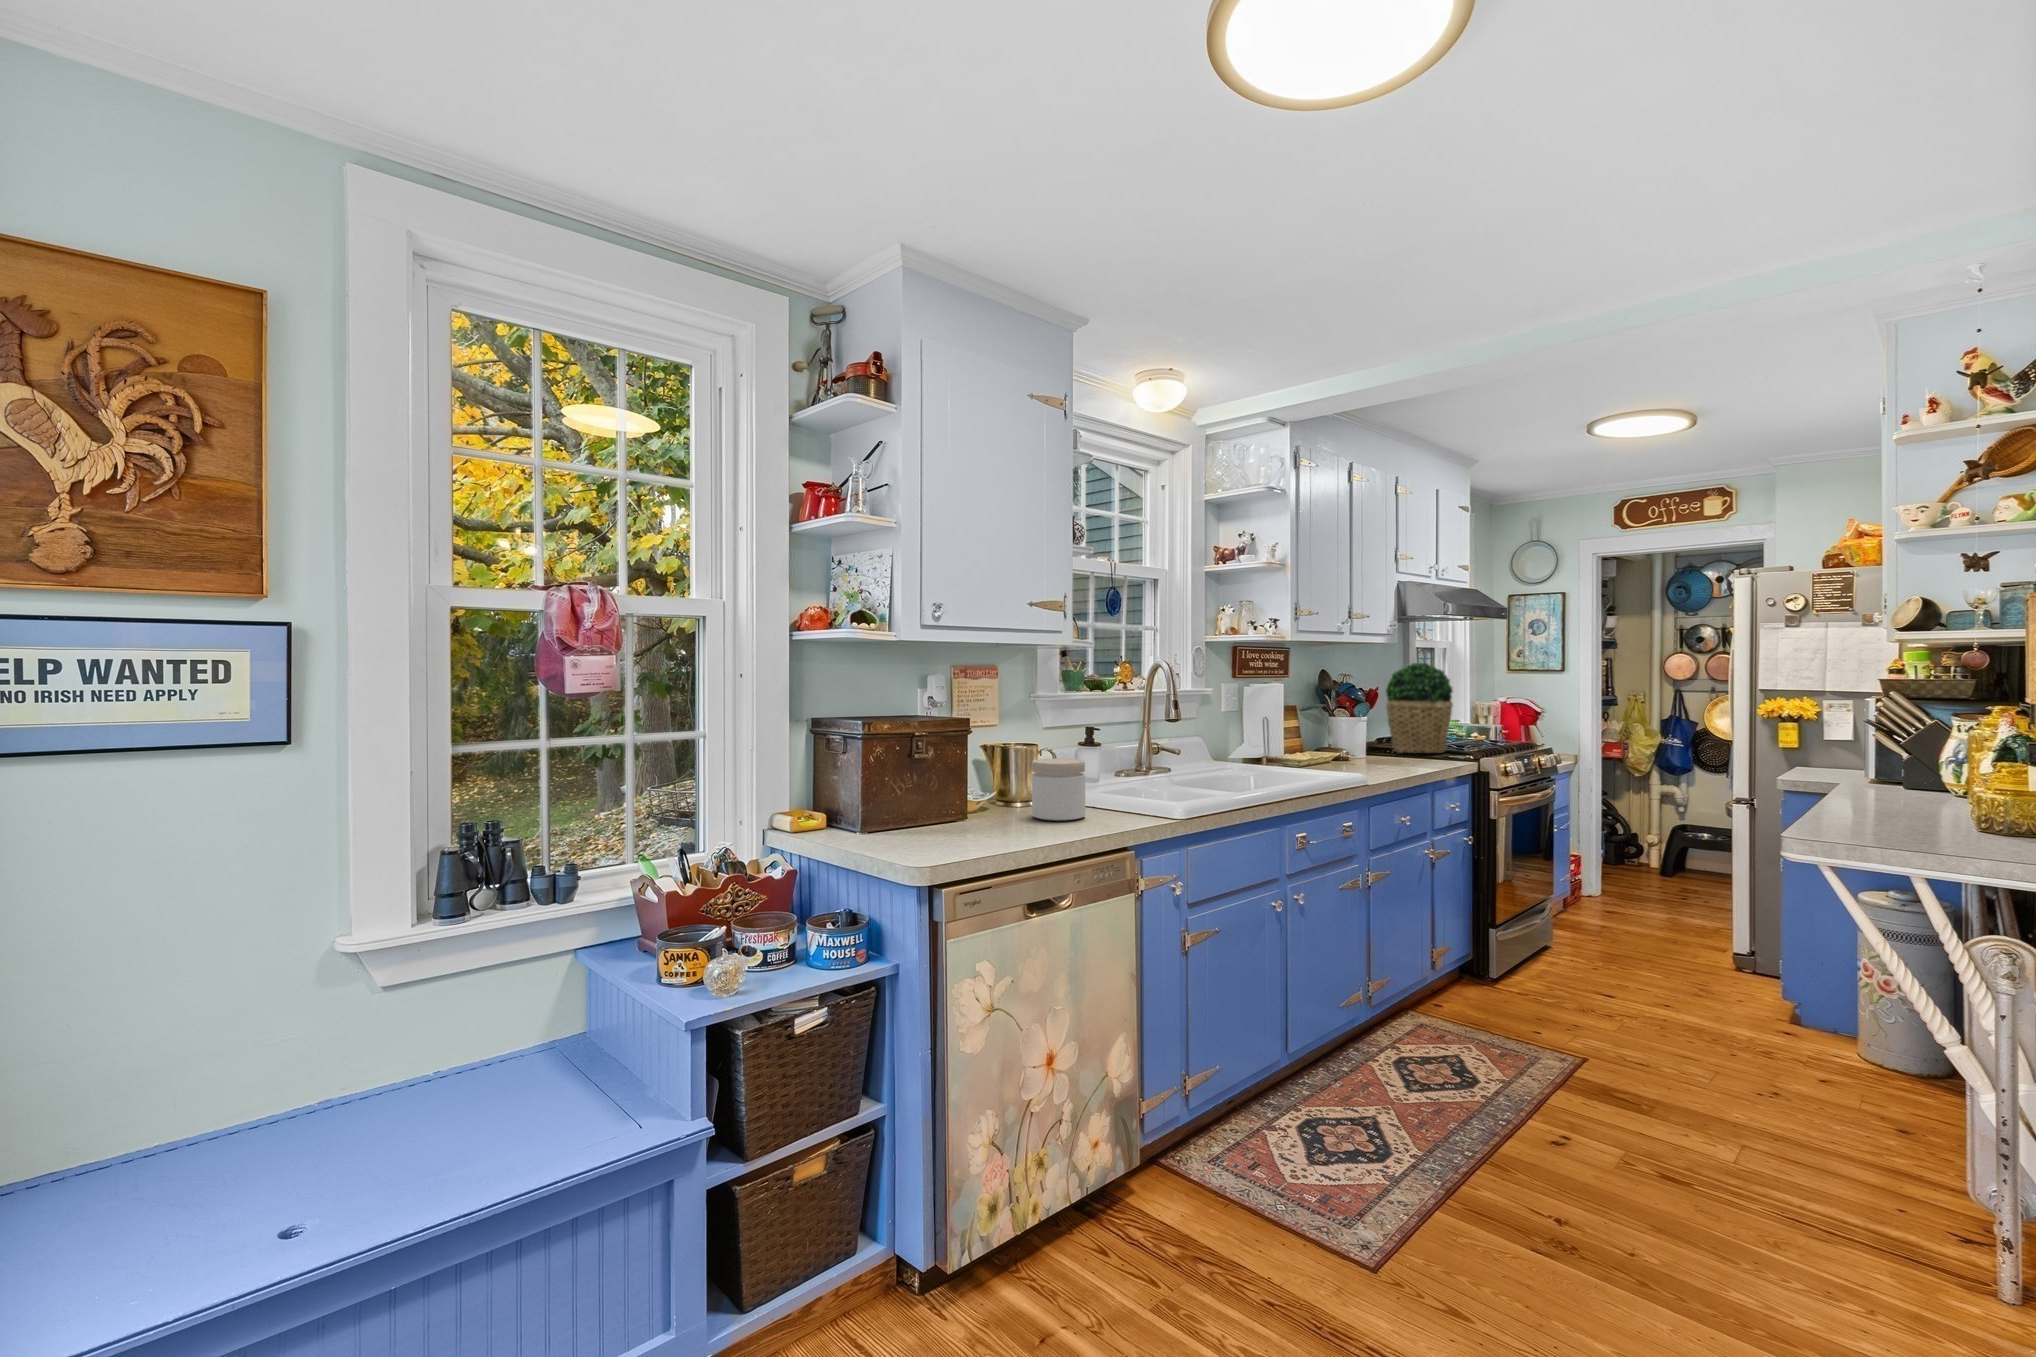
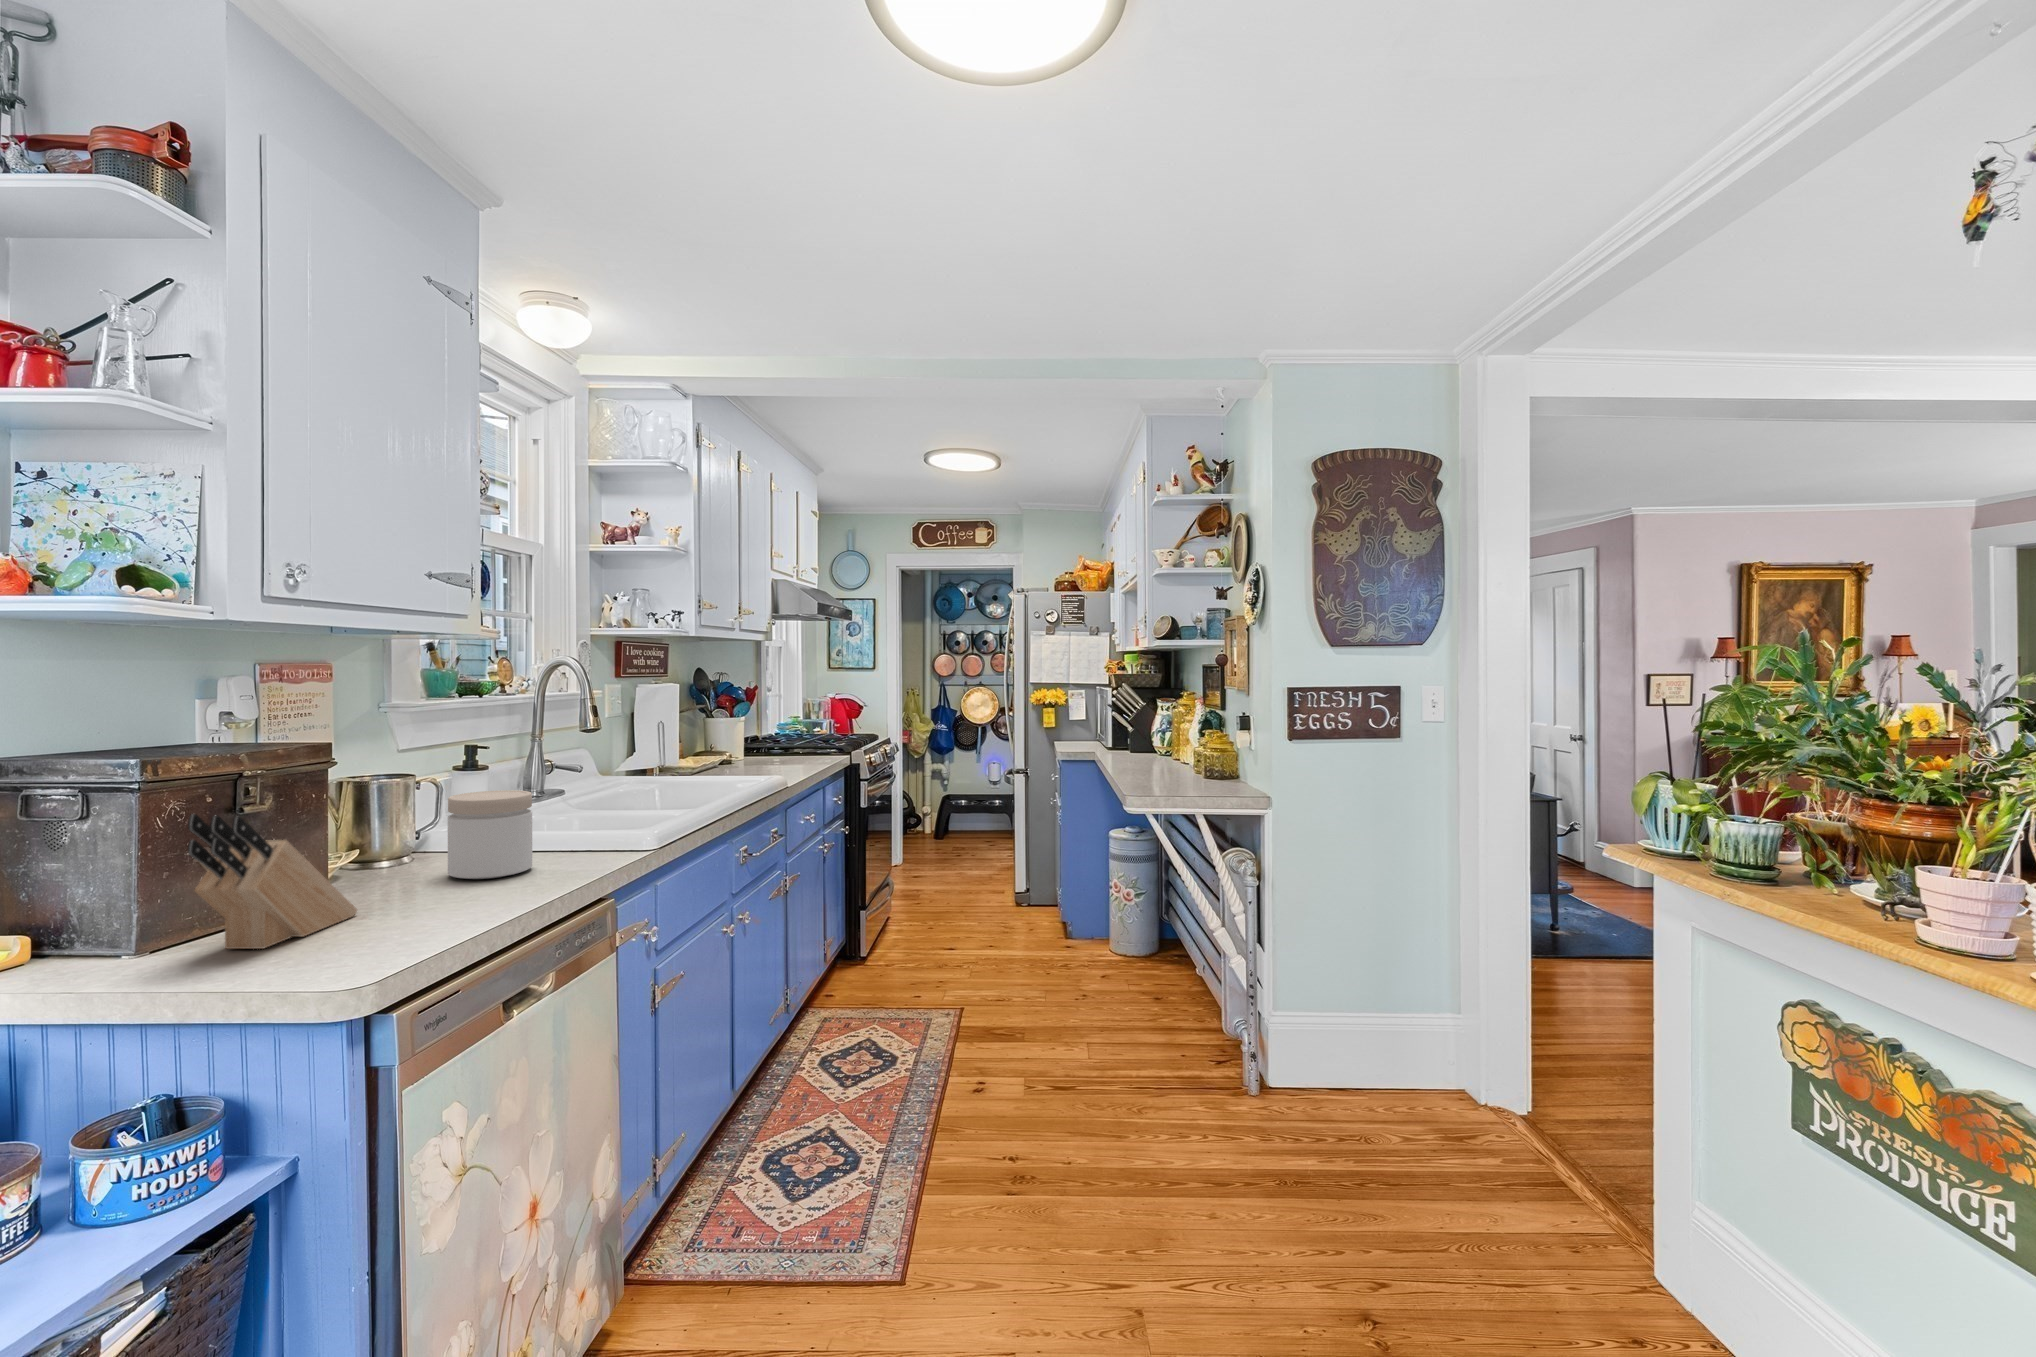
potted plant: present [1386,663,1453,753] -> none [765,660,828,752]
knife block: none [869,754,965,839] -> present [188,814,357,949]

